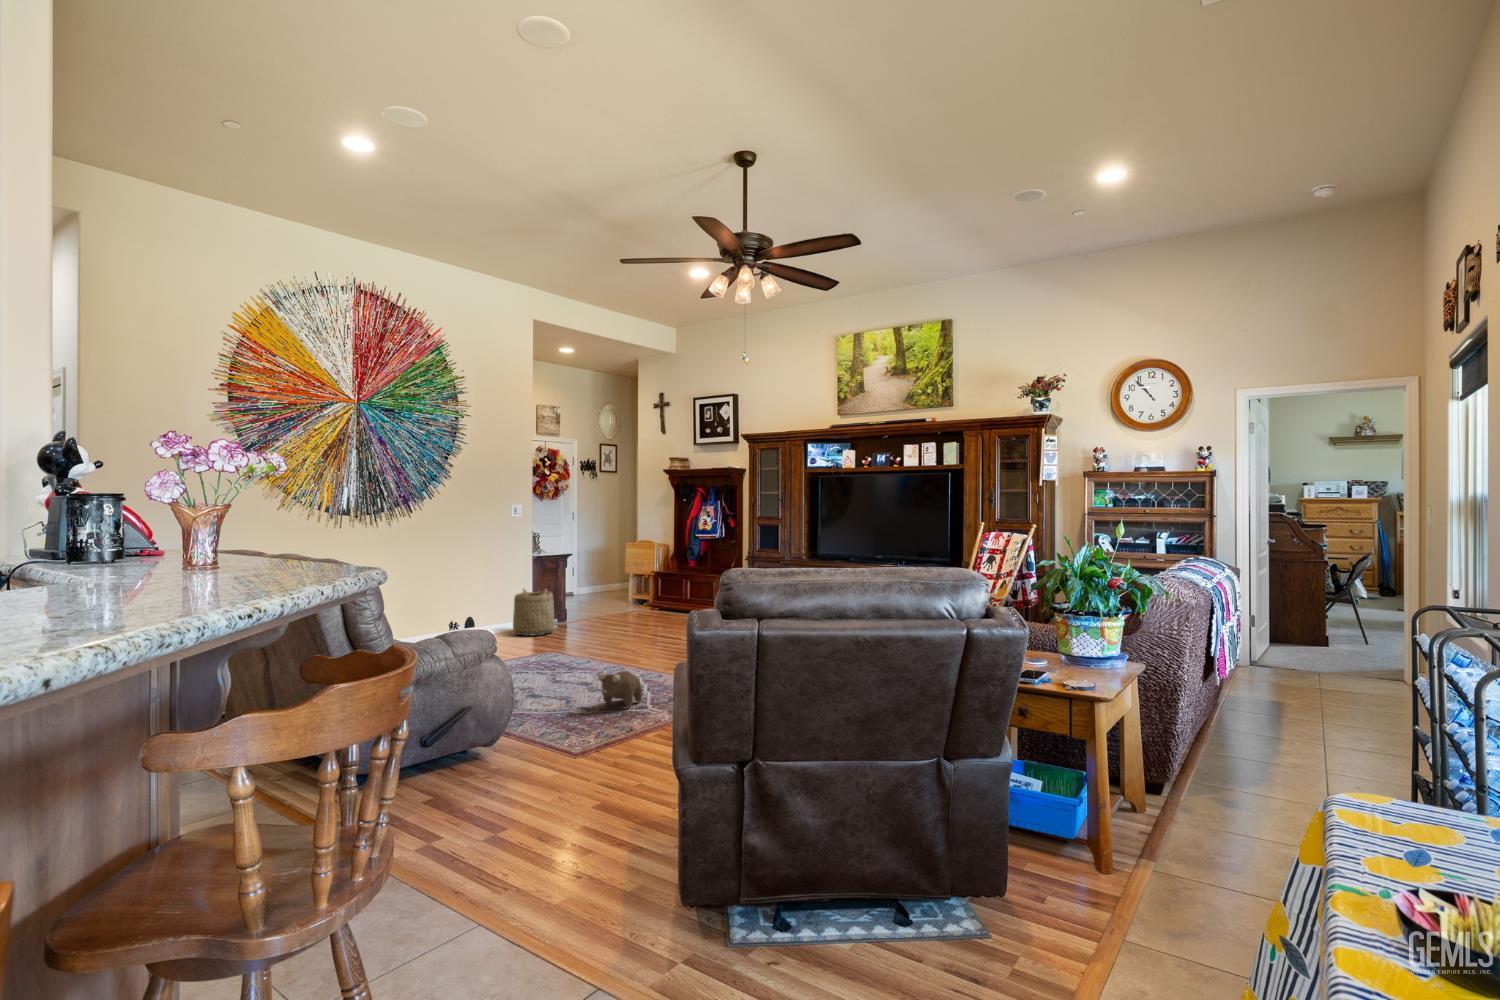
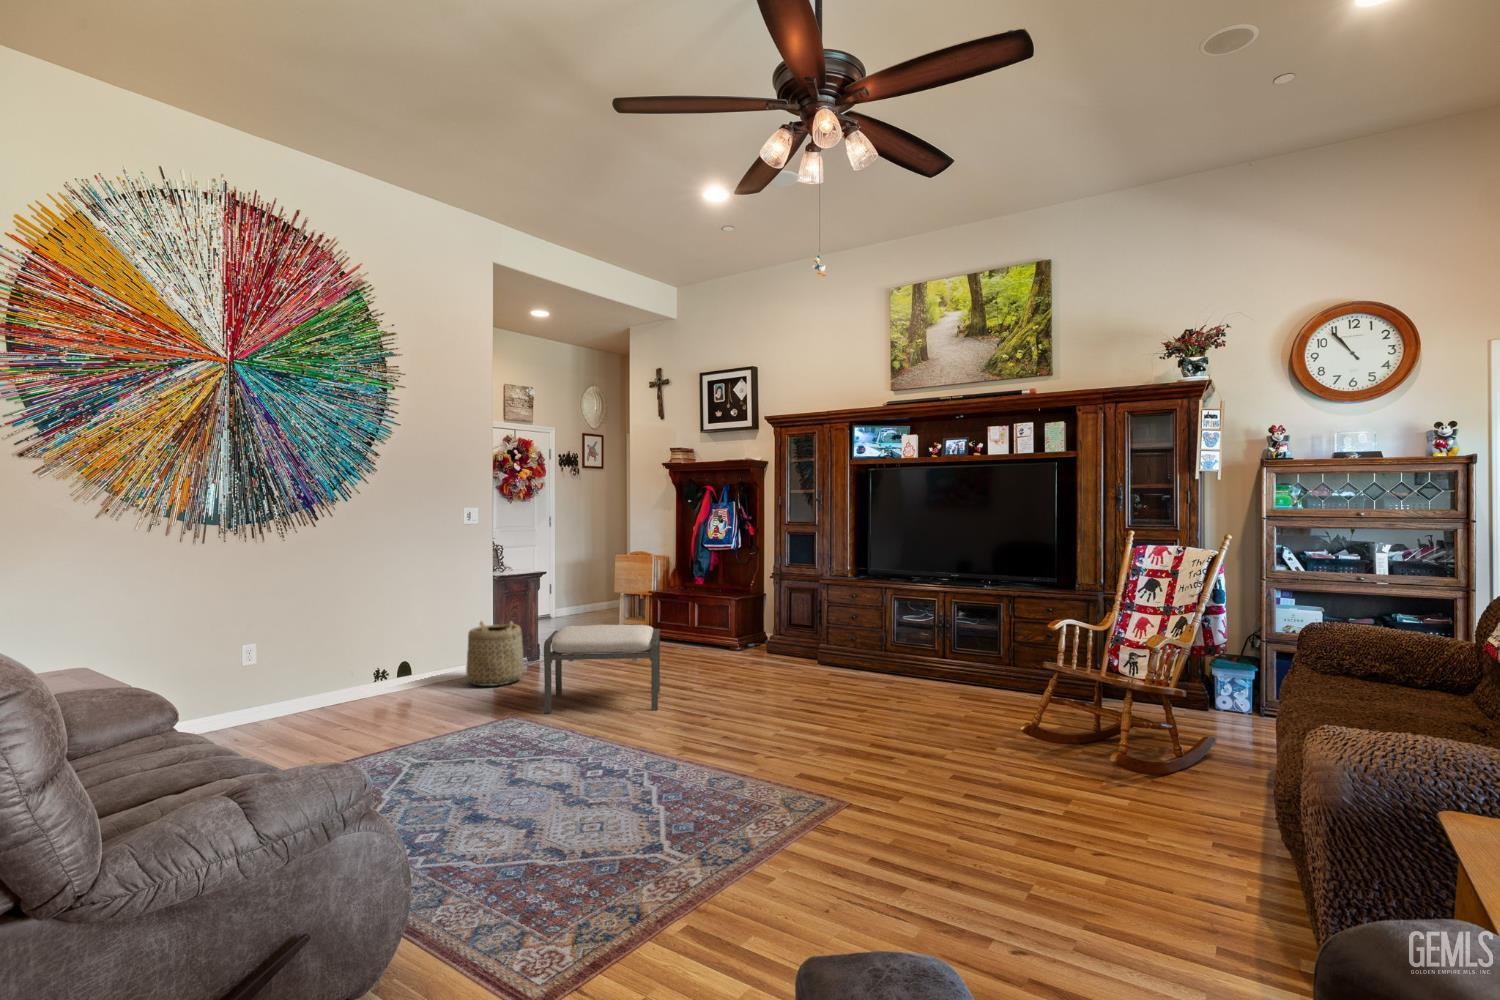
ottoman: none [571,590,655,650] -> present [544,625,660,713]
plush toy: present [598,671,642,708] -> none [581,780,654,847]

